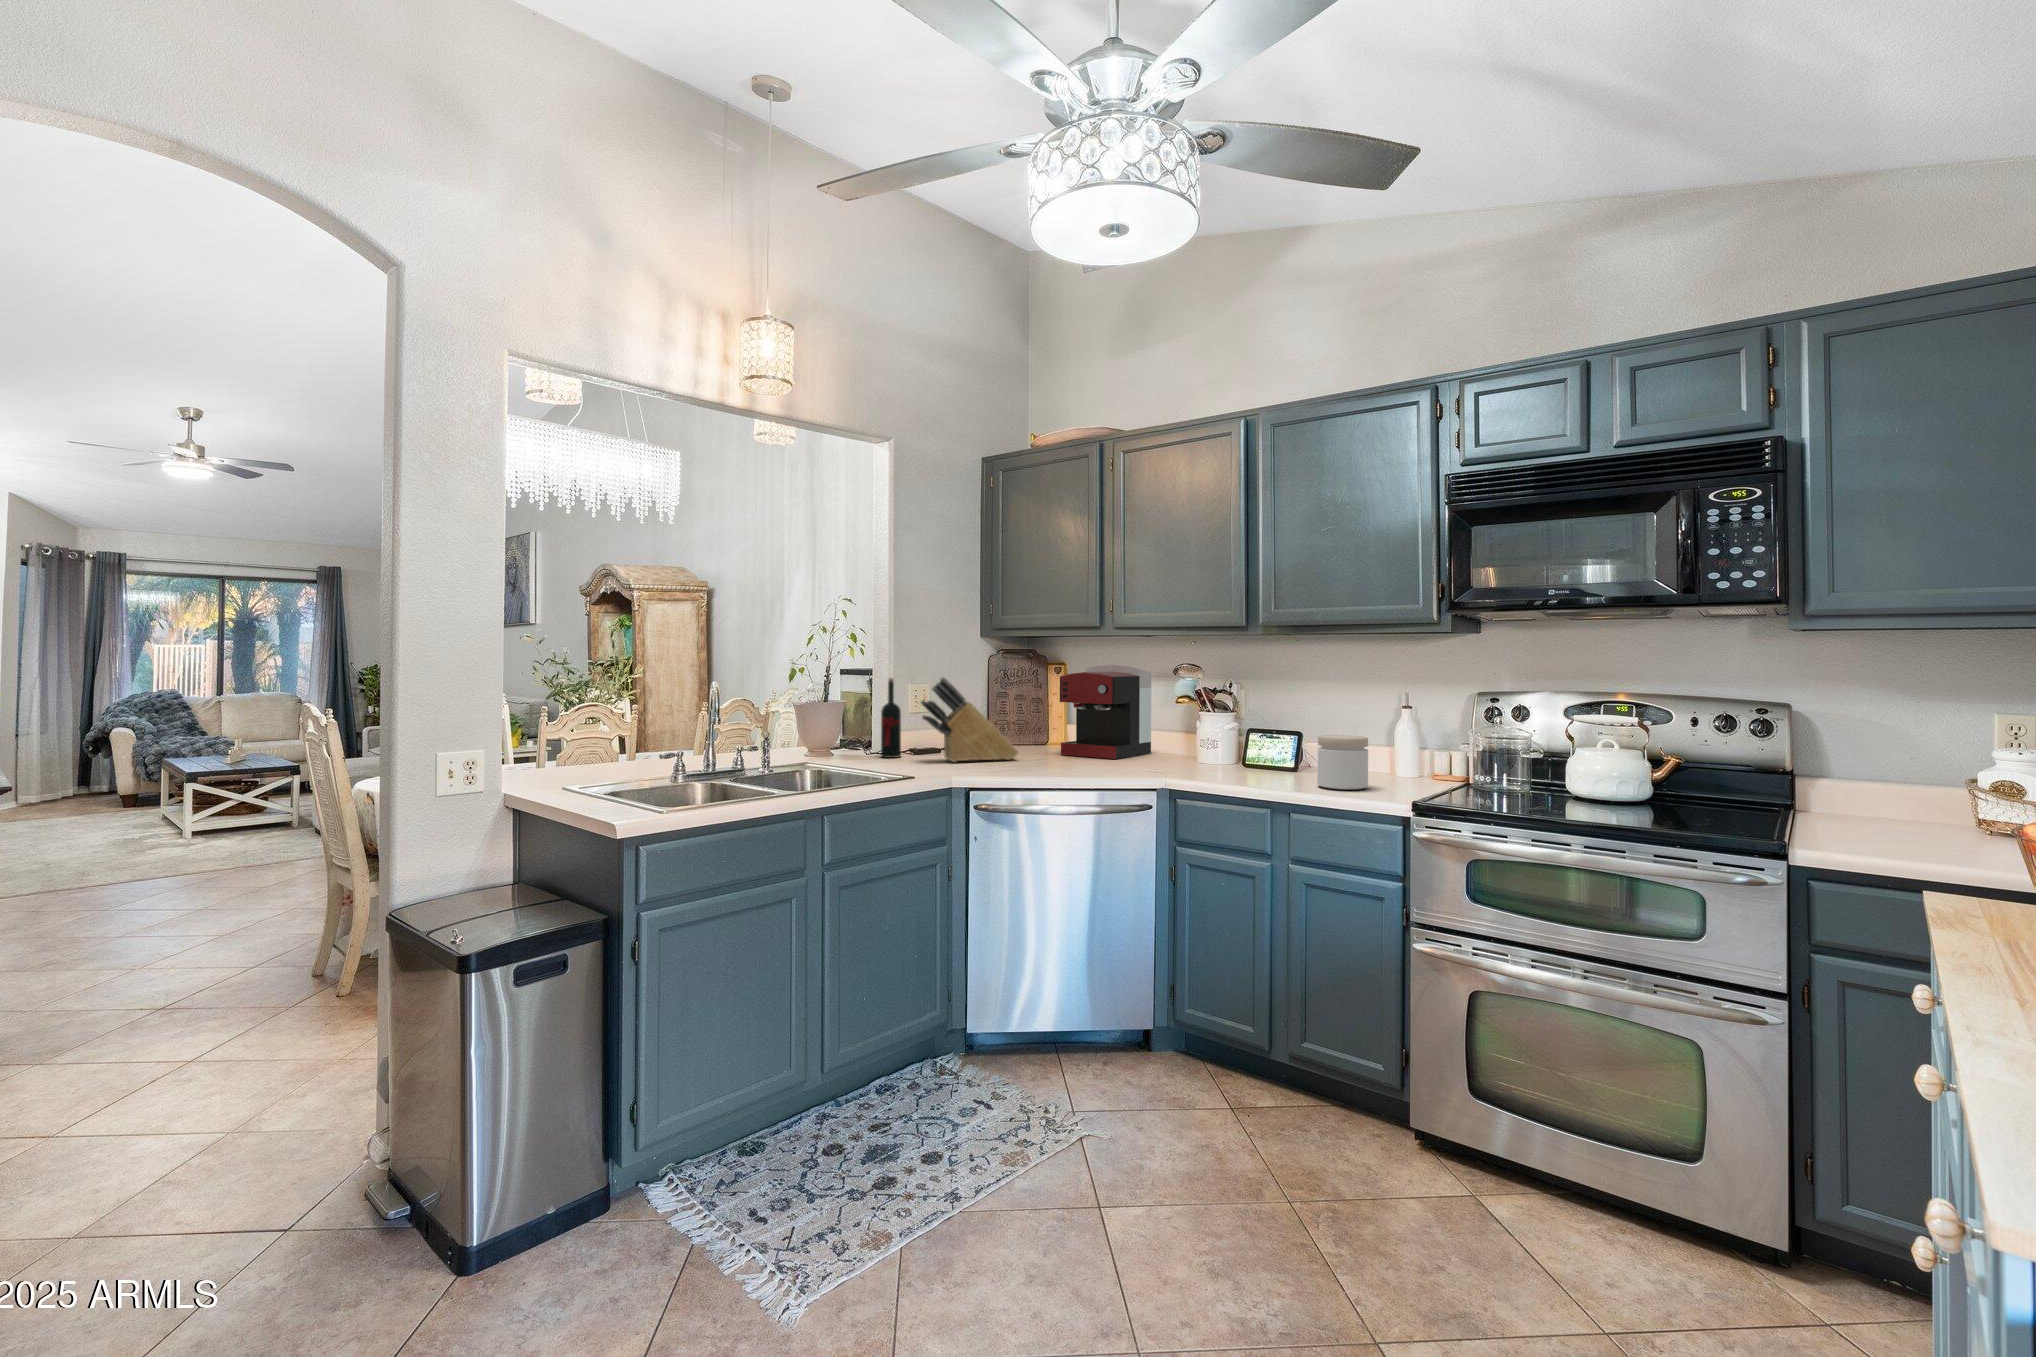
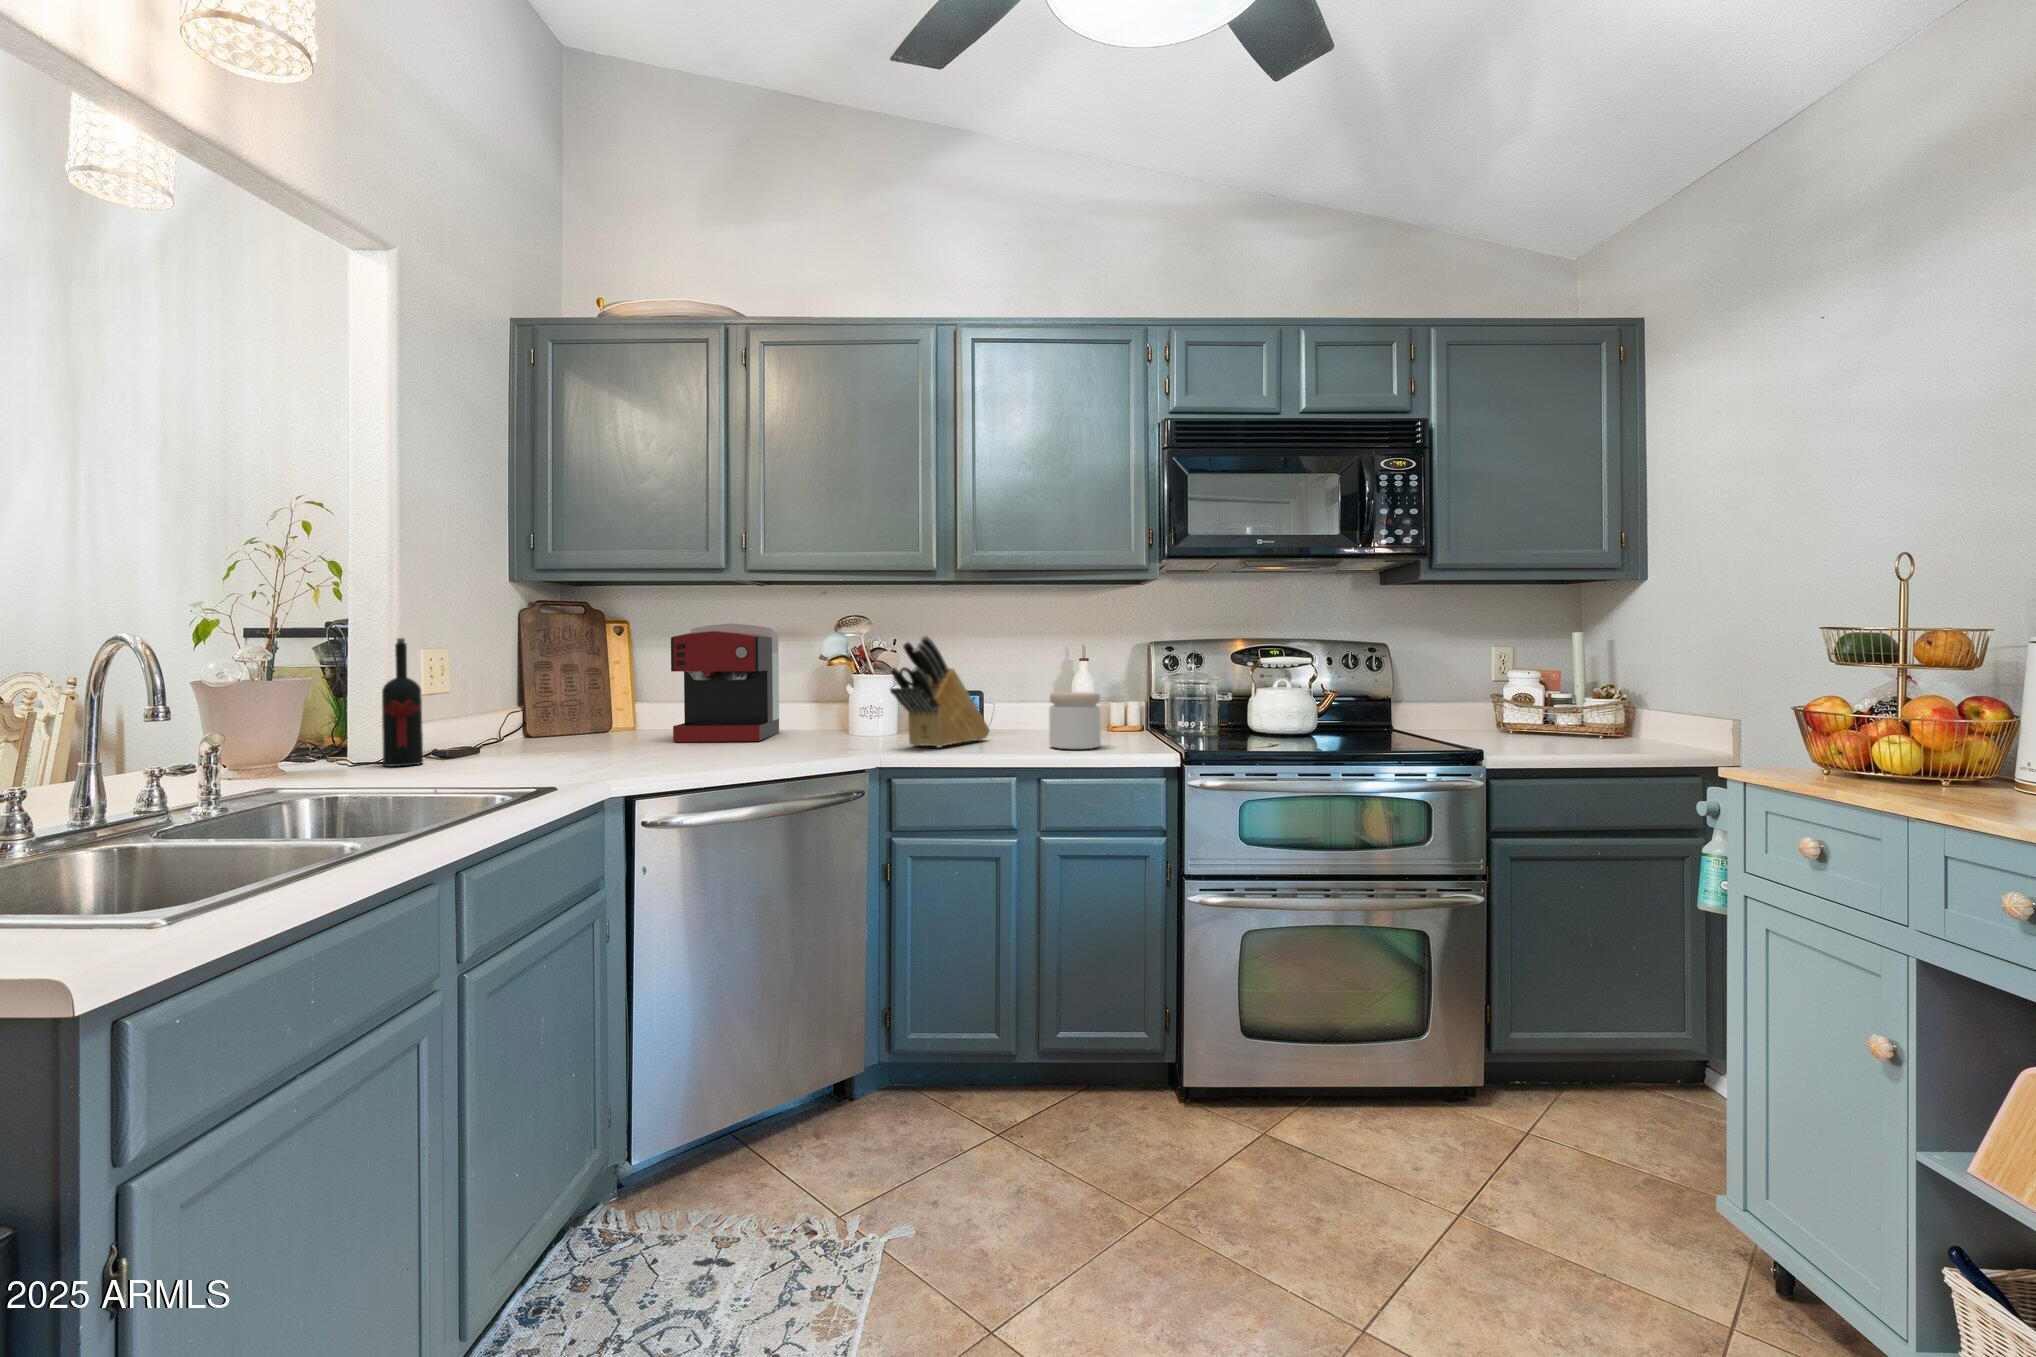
knife block: present [921,678,1018,762] -> present [889,636,990,747]

